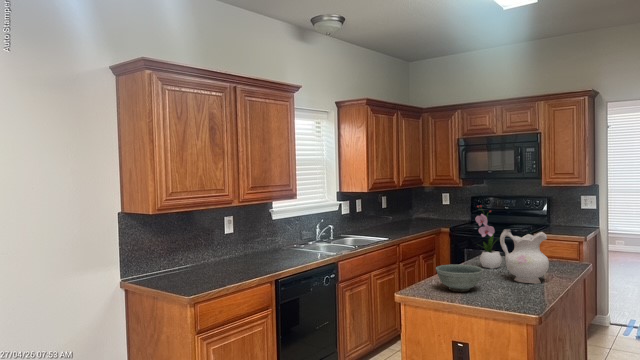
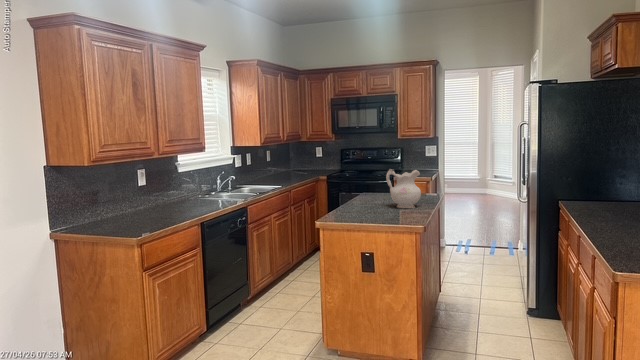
flower arrangement: present [475,205,502,269] -> none [364,152,385,202]
bowl: present [436,265,483,291] -> none [344,197,379,217]

